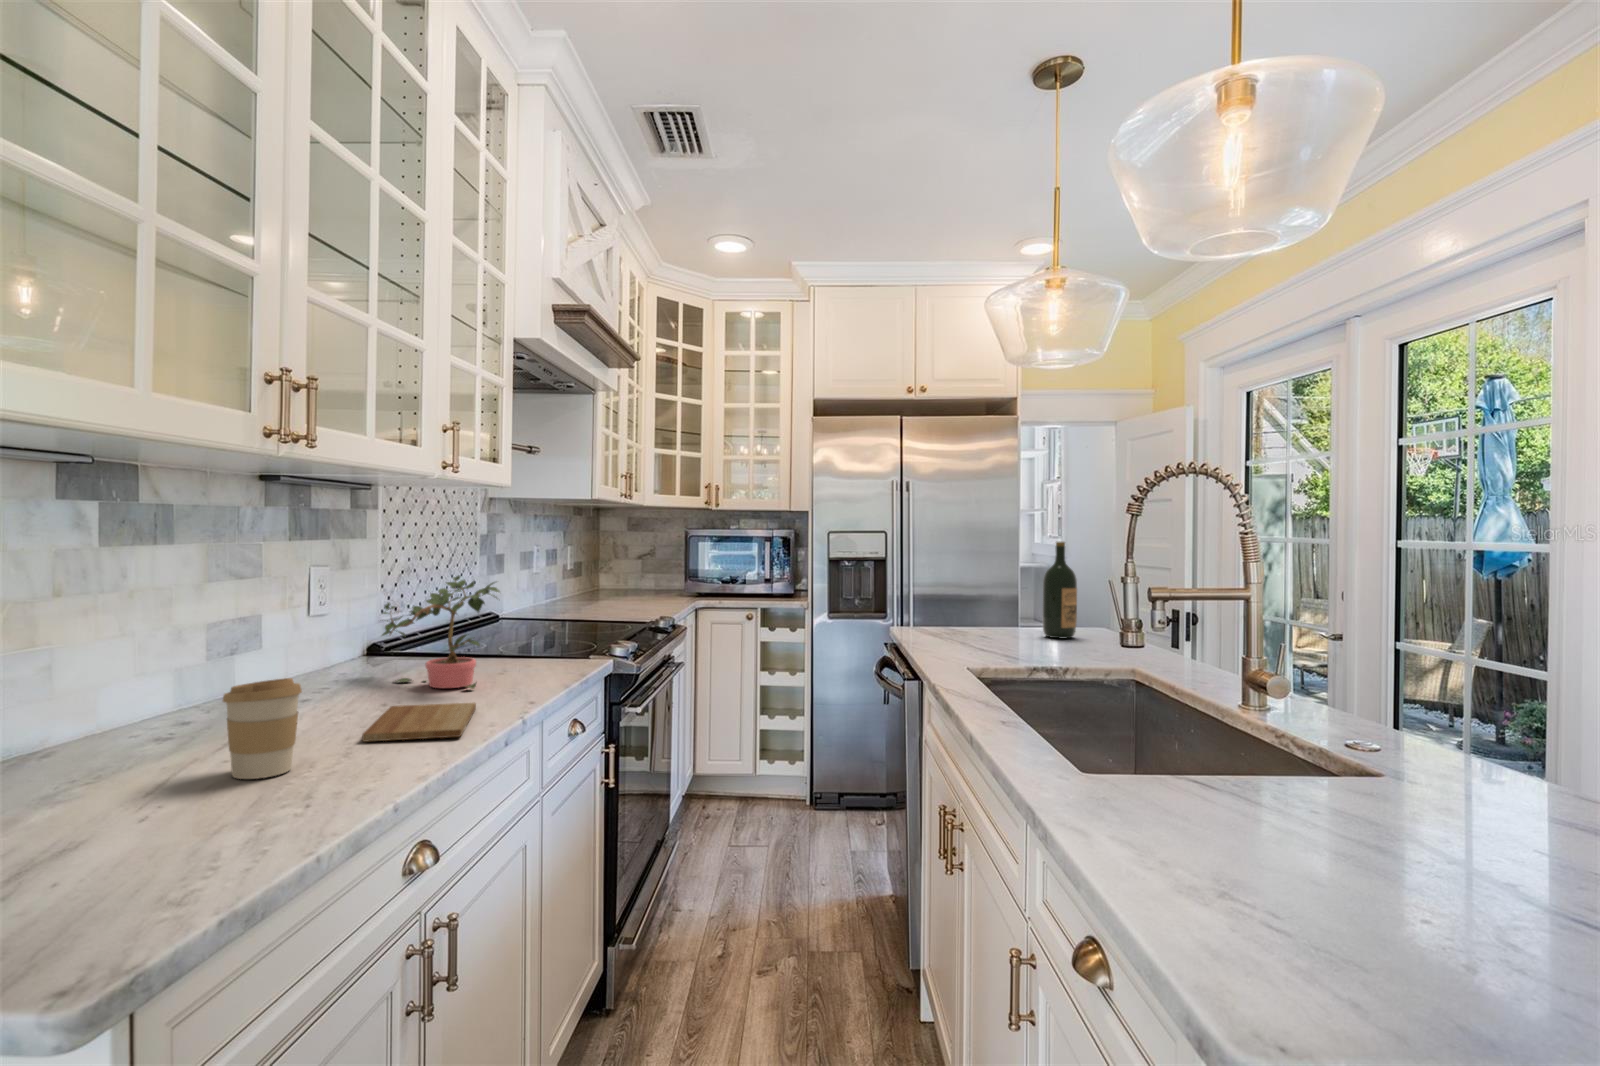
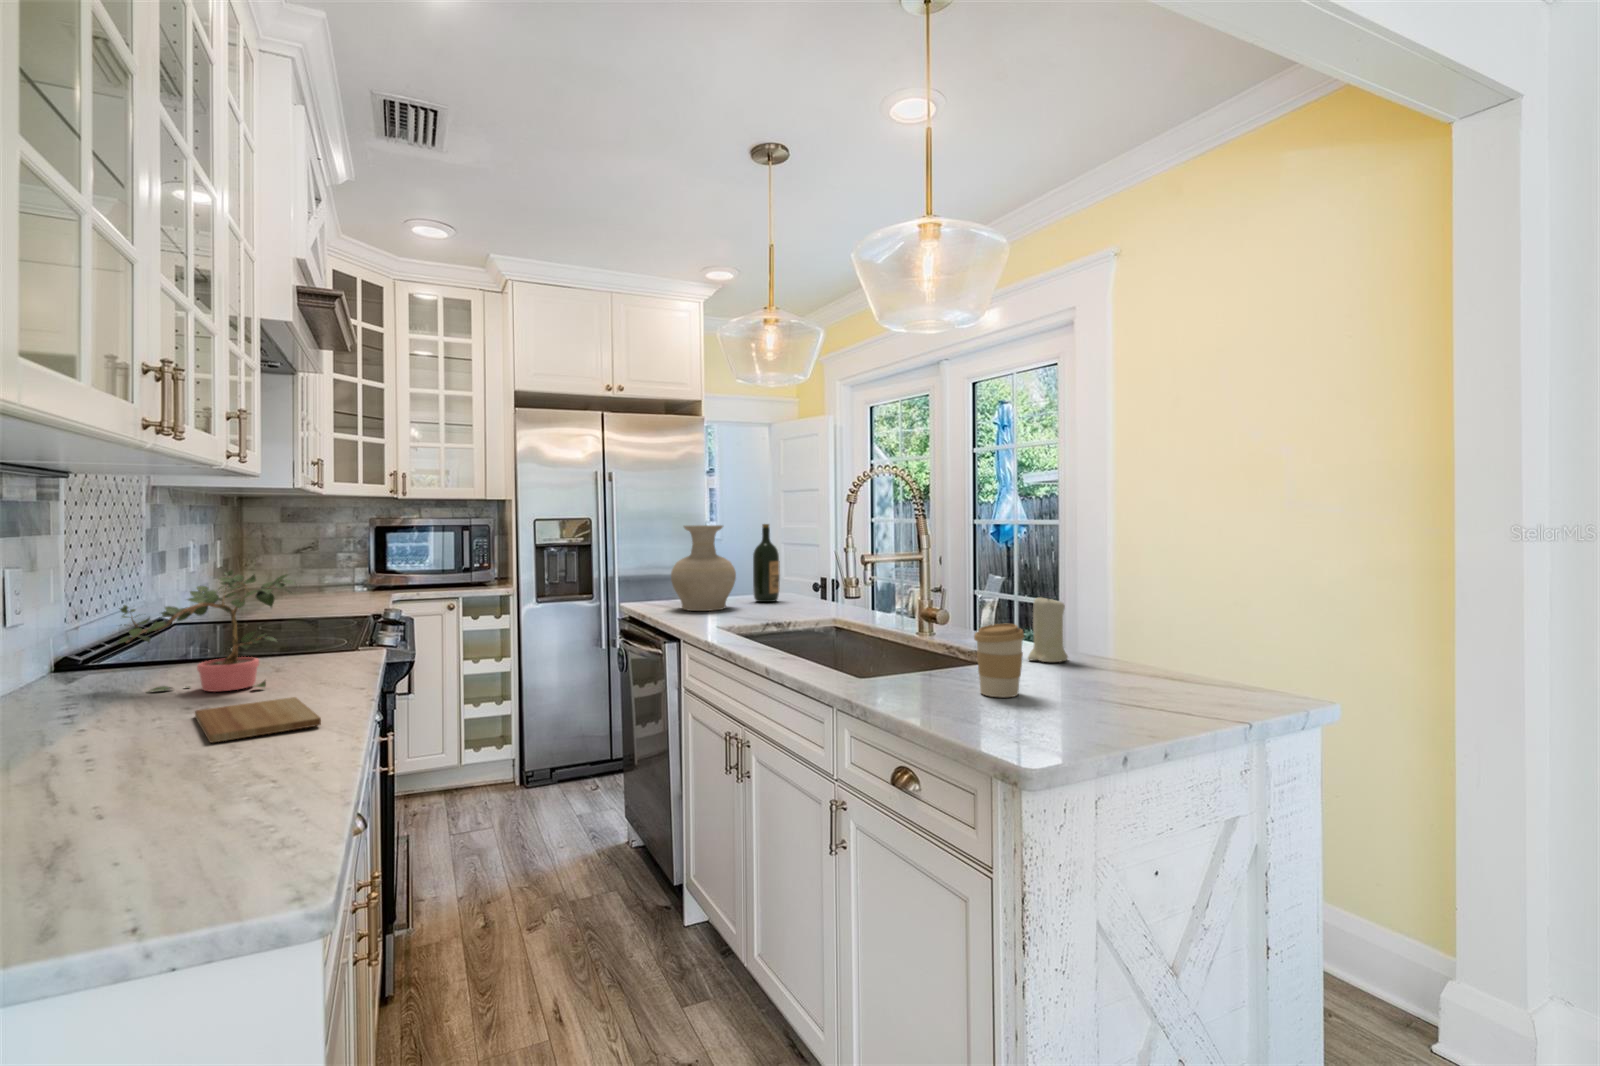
vase: none [936,542,1014,644] -> present [671,525,736,611]
candle: none [1381,670,1463,783] -> present [1028,597,1068,662]
coffee cup: present [223,678,302,779] -> present [974,624,1024,697]

